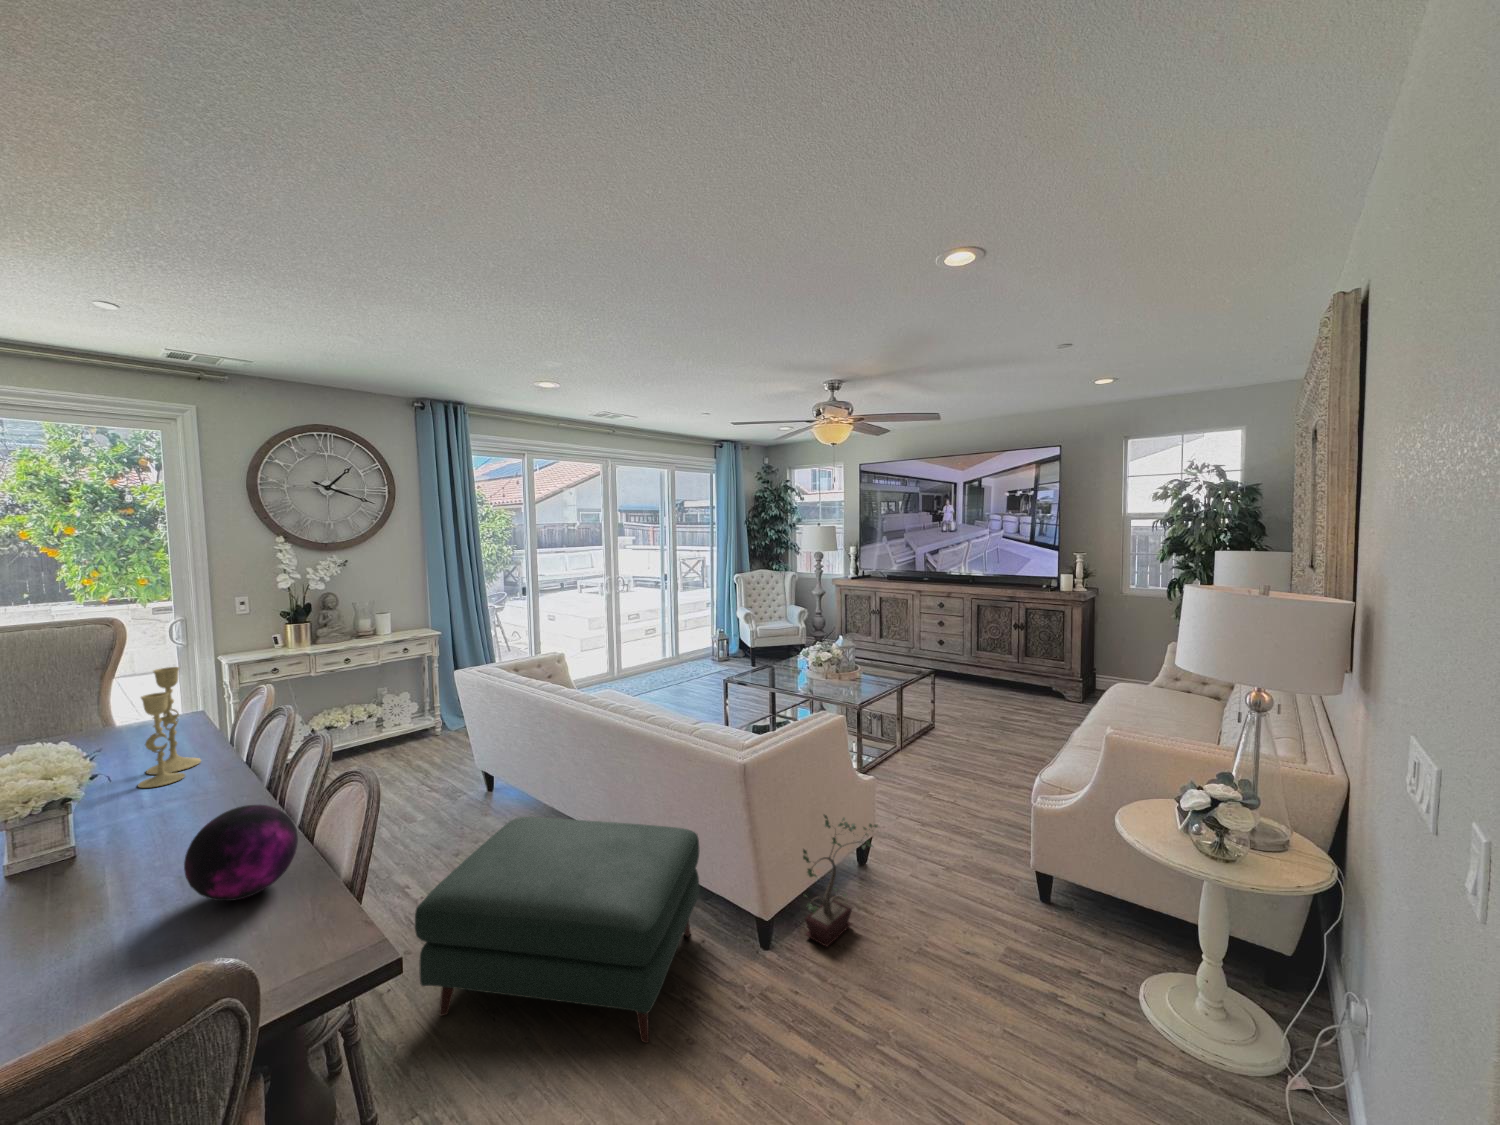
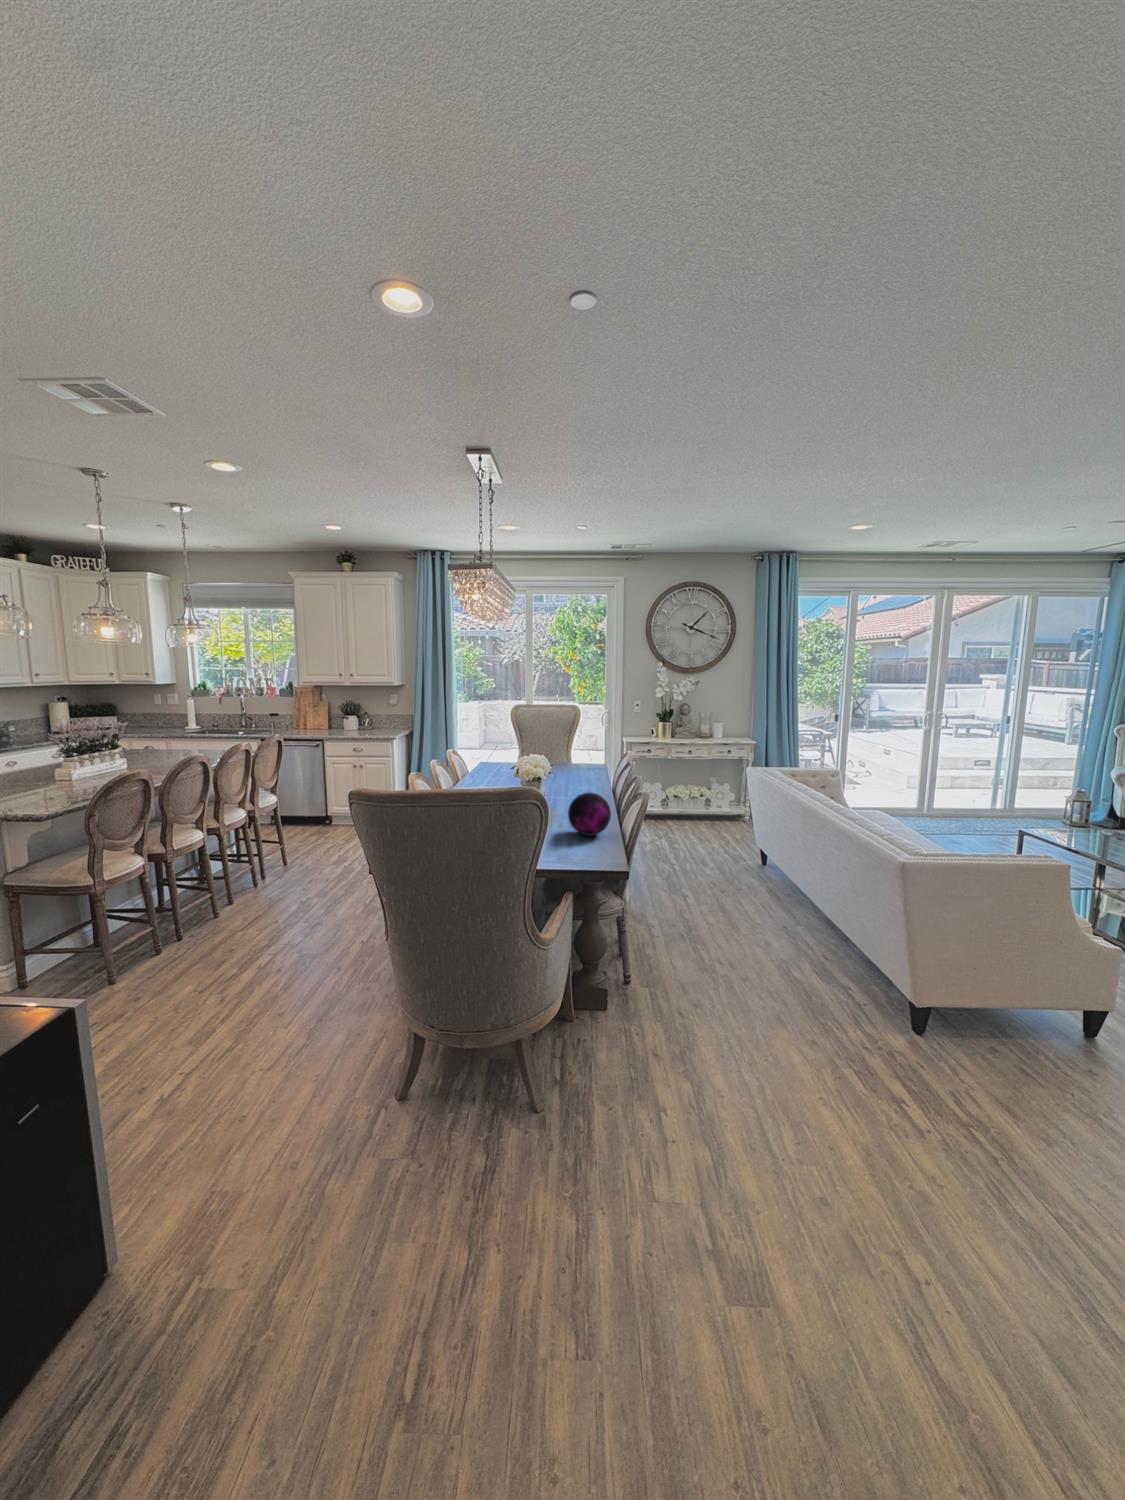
candlestick: present [138,667,201,788] -> none [569,730,595,789]
potted plant: present [803,814,877,947] -> none [969,949,1098,1070]
ottoman: present [415,817,699,1043] -> none [671,869,882,1035]

